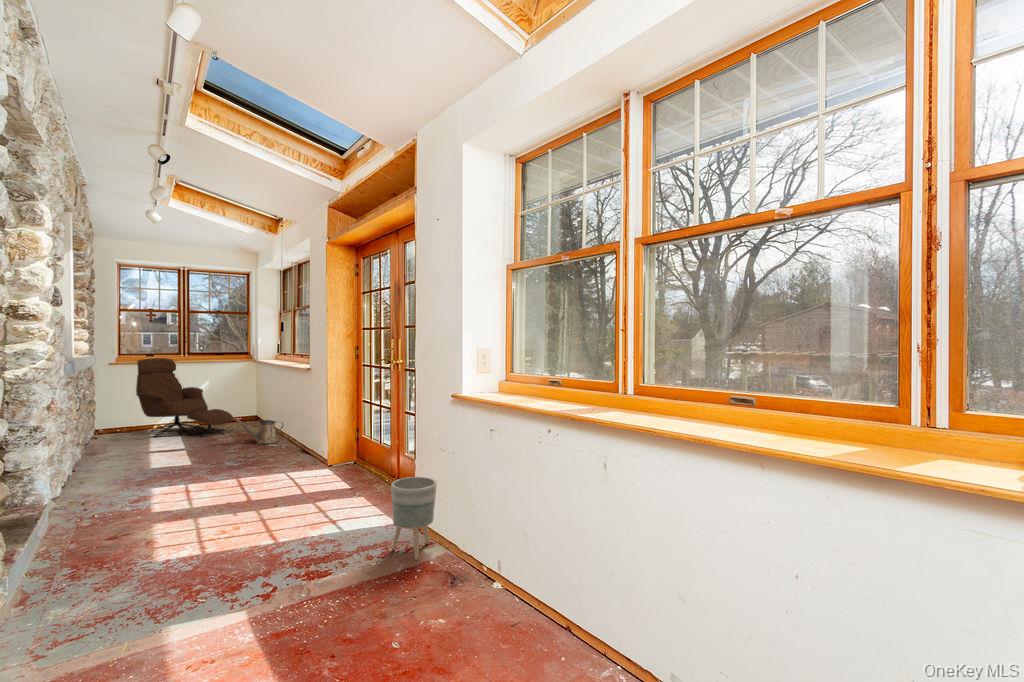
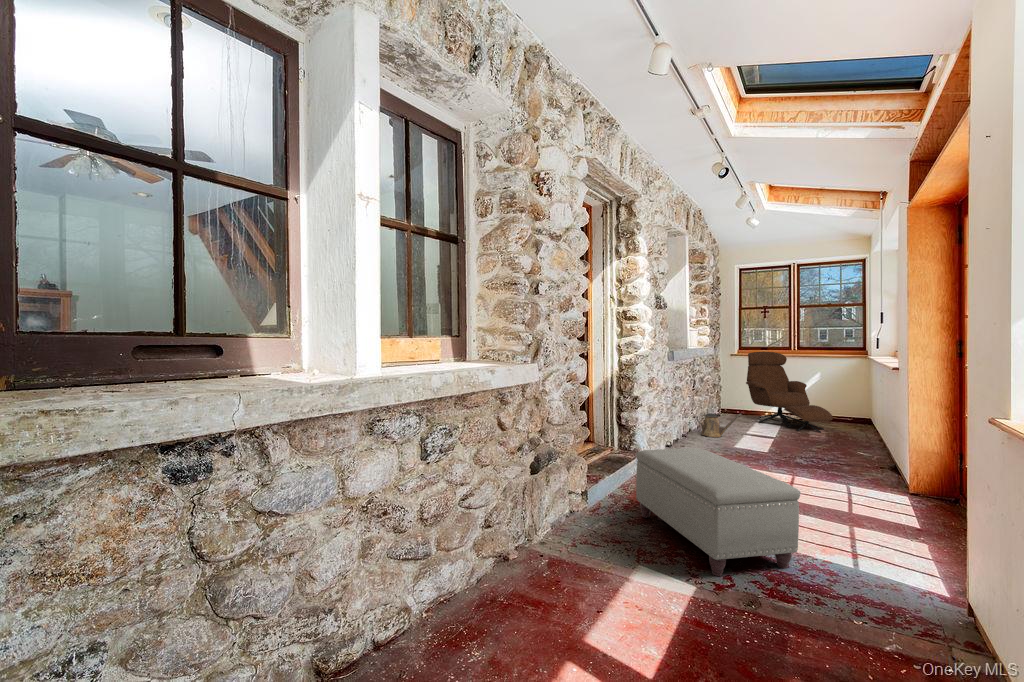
watering can: present [236,420,284,444] -> present [696,413,742,437]
ottoman: none [99,471,311,591] -> present [636,448,801,576]
planter: present [391,477,437,560] -> none [893,529,983,657]

